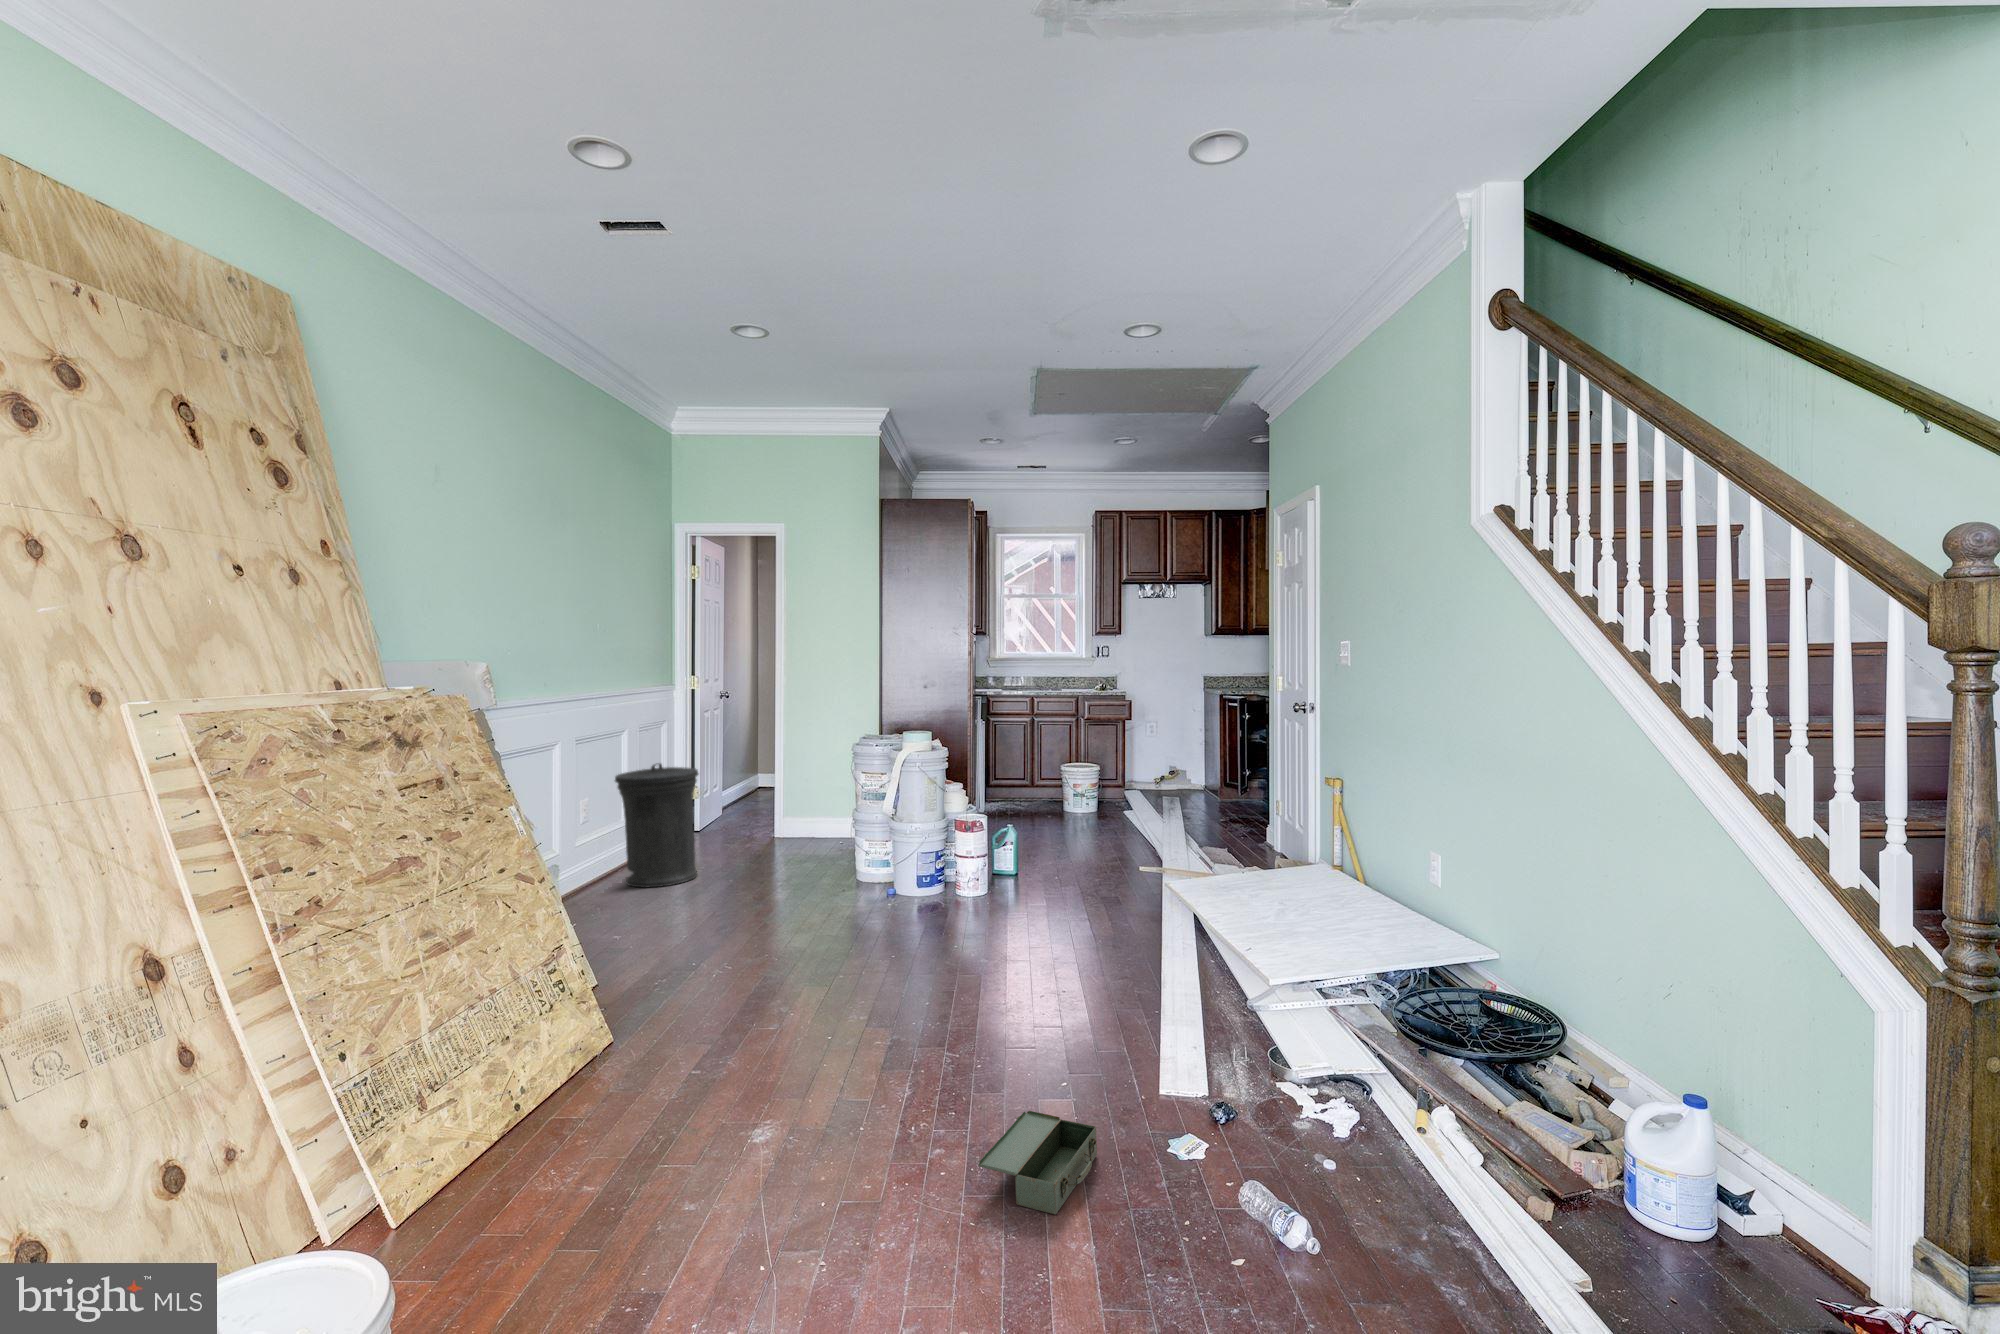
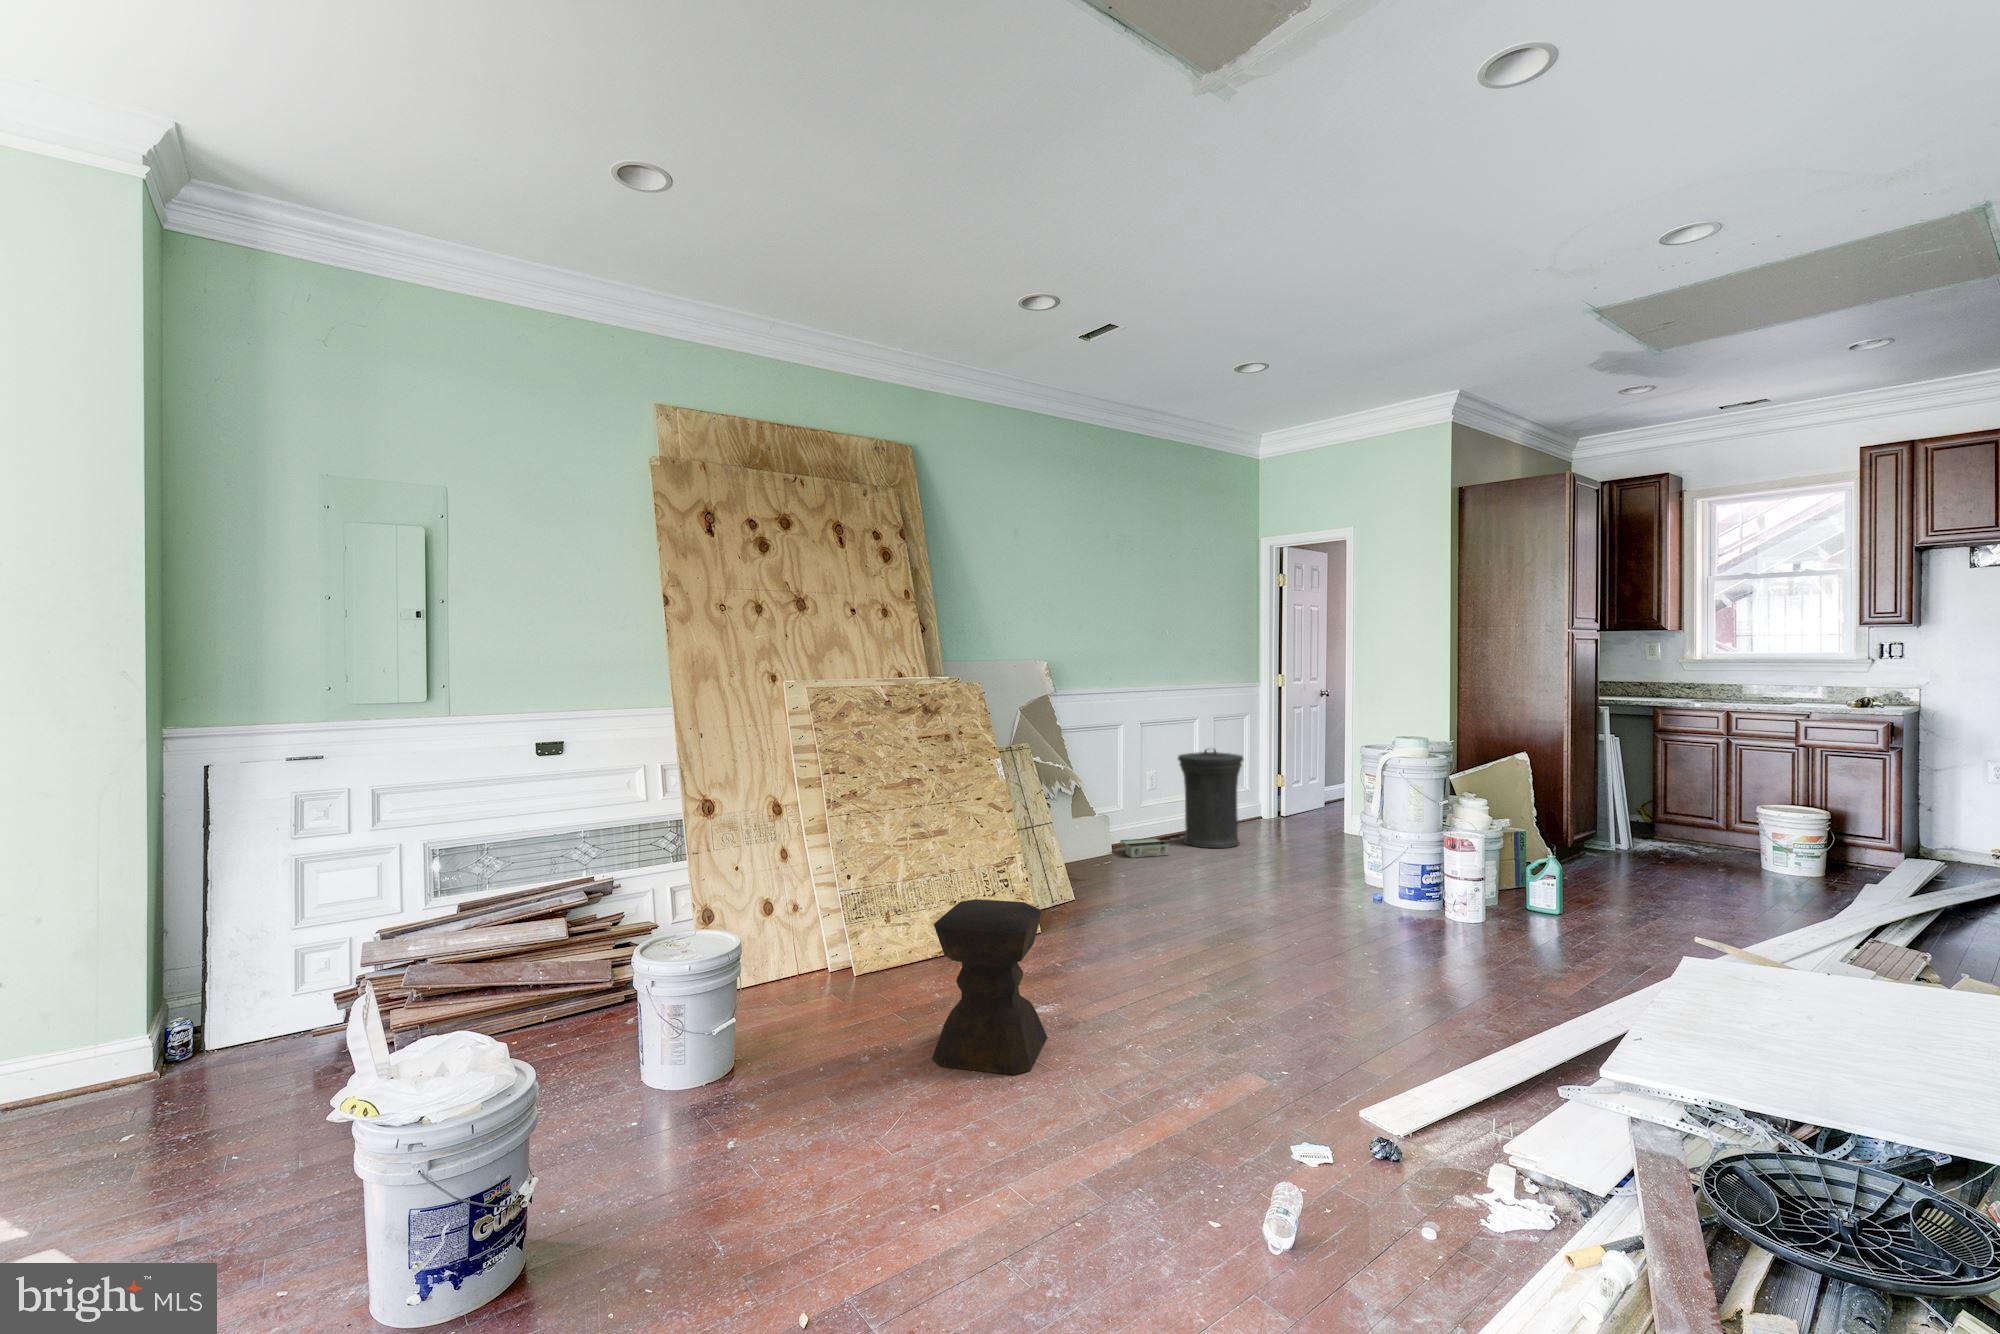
stool: none [691,991,874,1276] -> present [932,899,1047,1075]
toolbox: present [979,1111,1097,1215] -> present [1120,838,1169,858]

